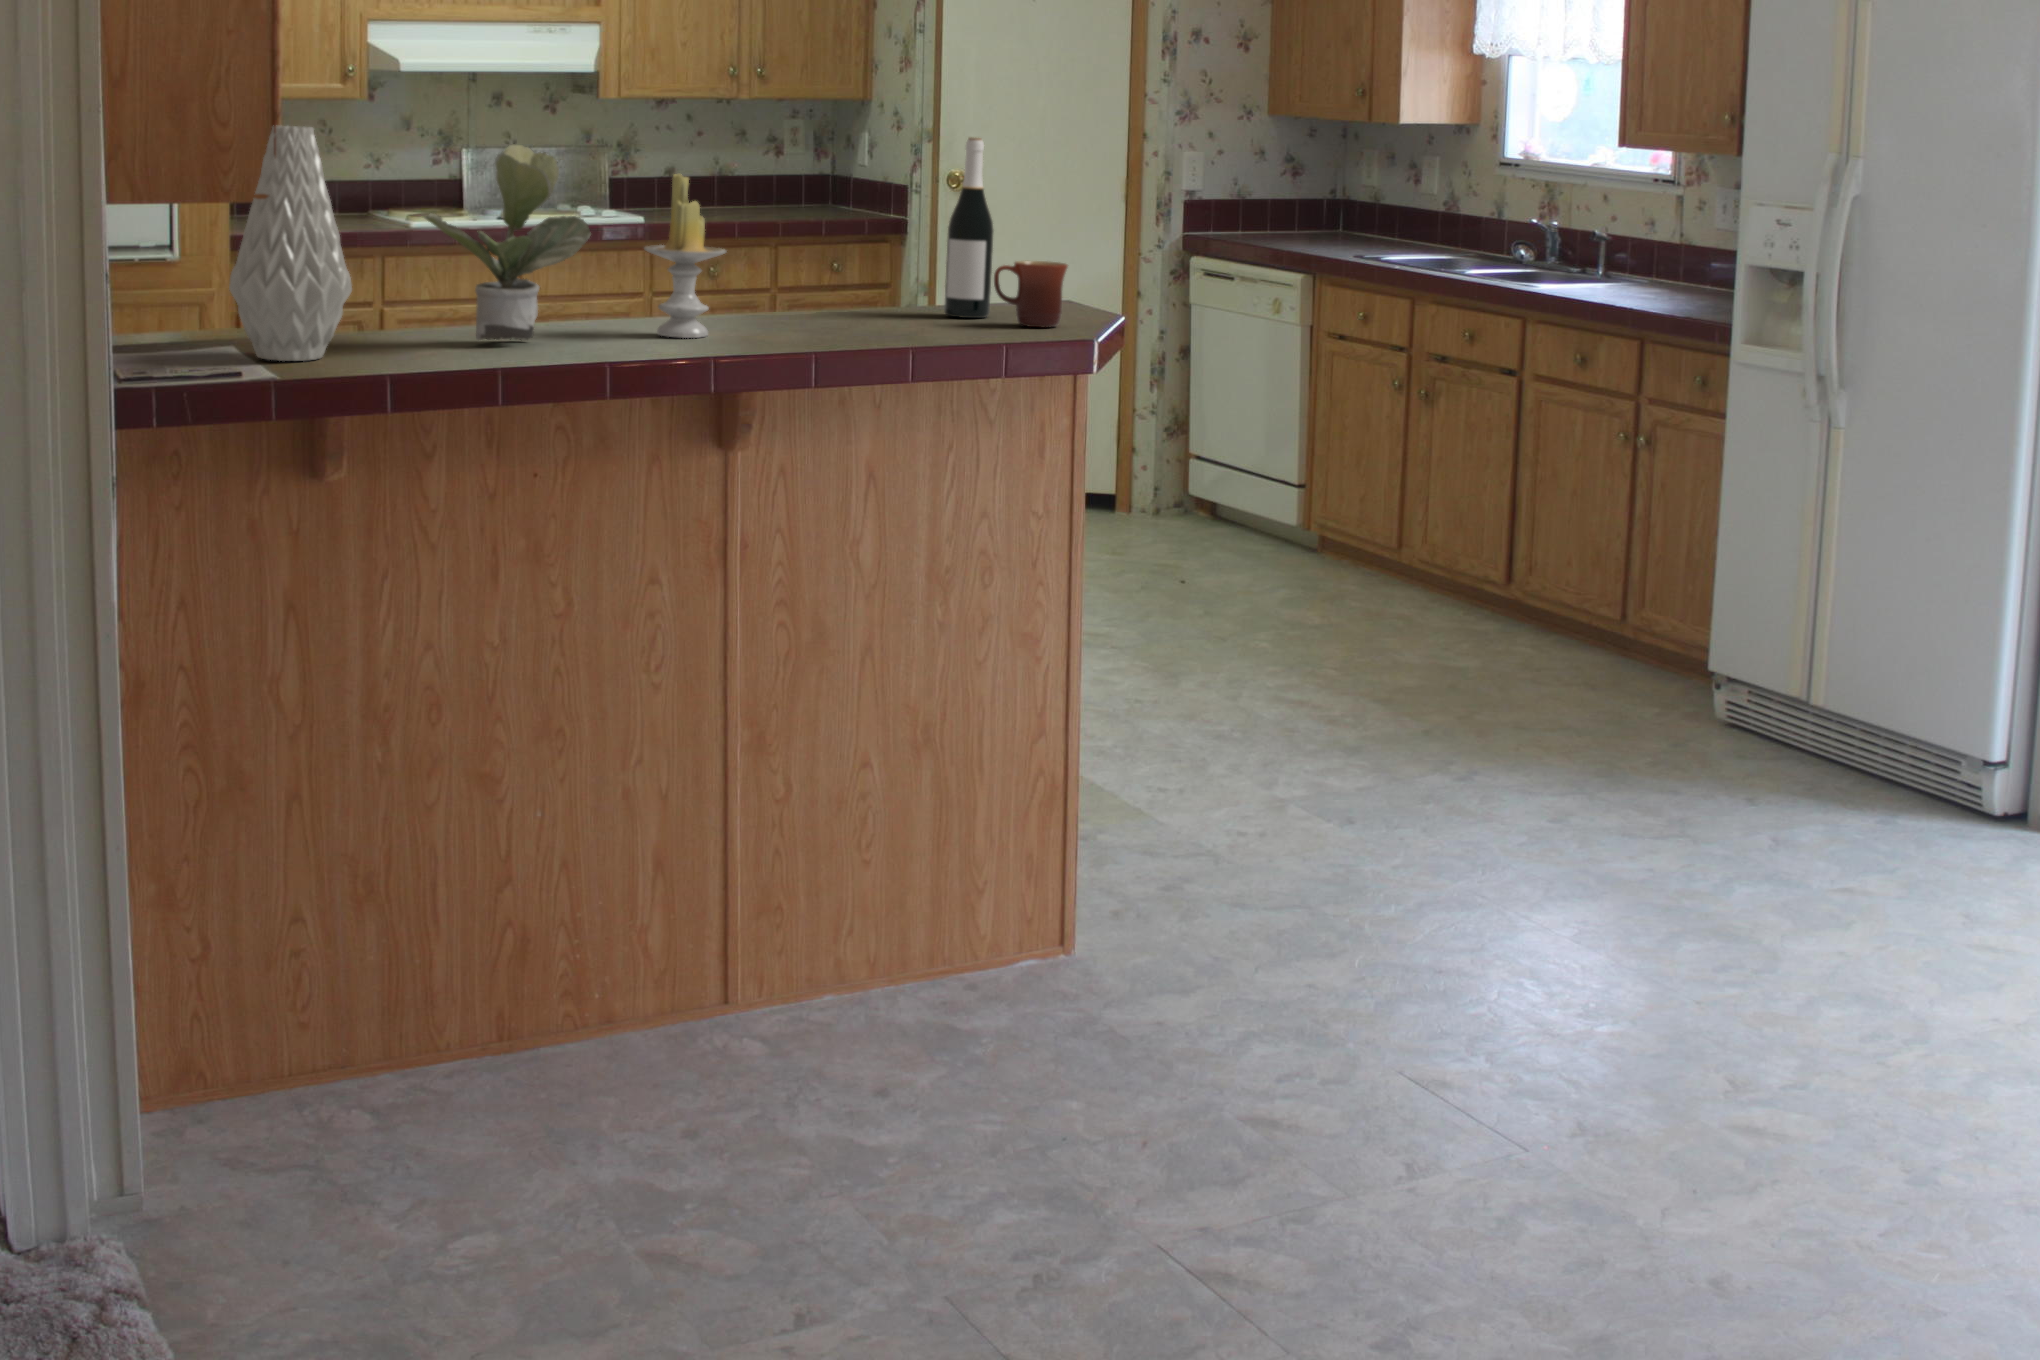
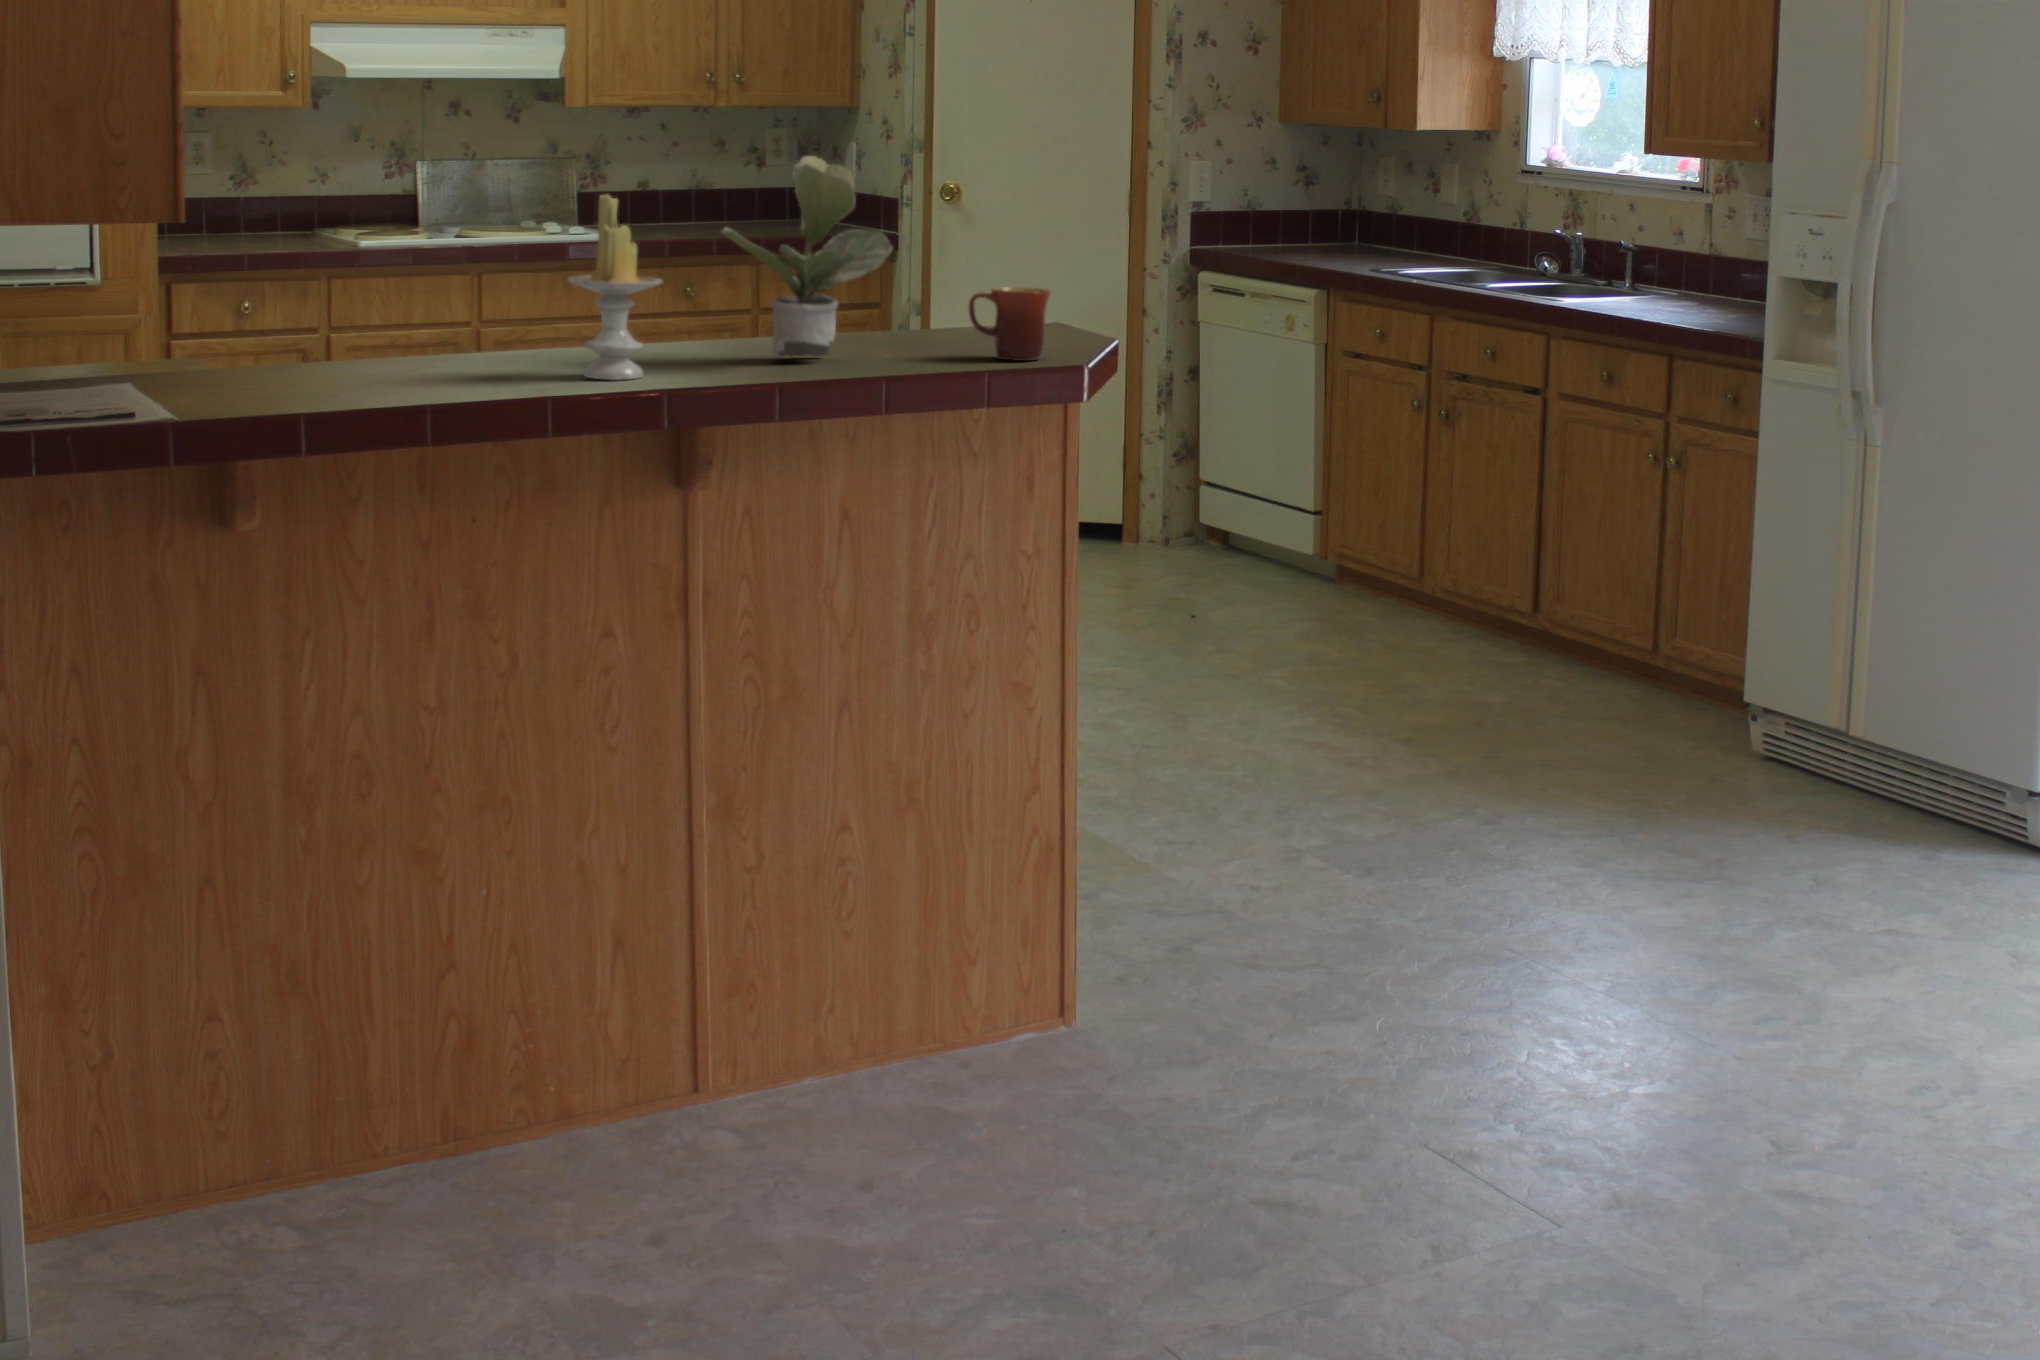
vase: present [229,126,352,361] -> none [63,144,215,417]
wine bottle: present [944,137,994,318] -> none [916,151,970,351]
potted plant: present [424,144,591,340] -> present [721,155,893,357]

